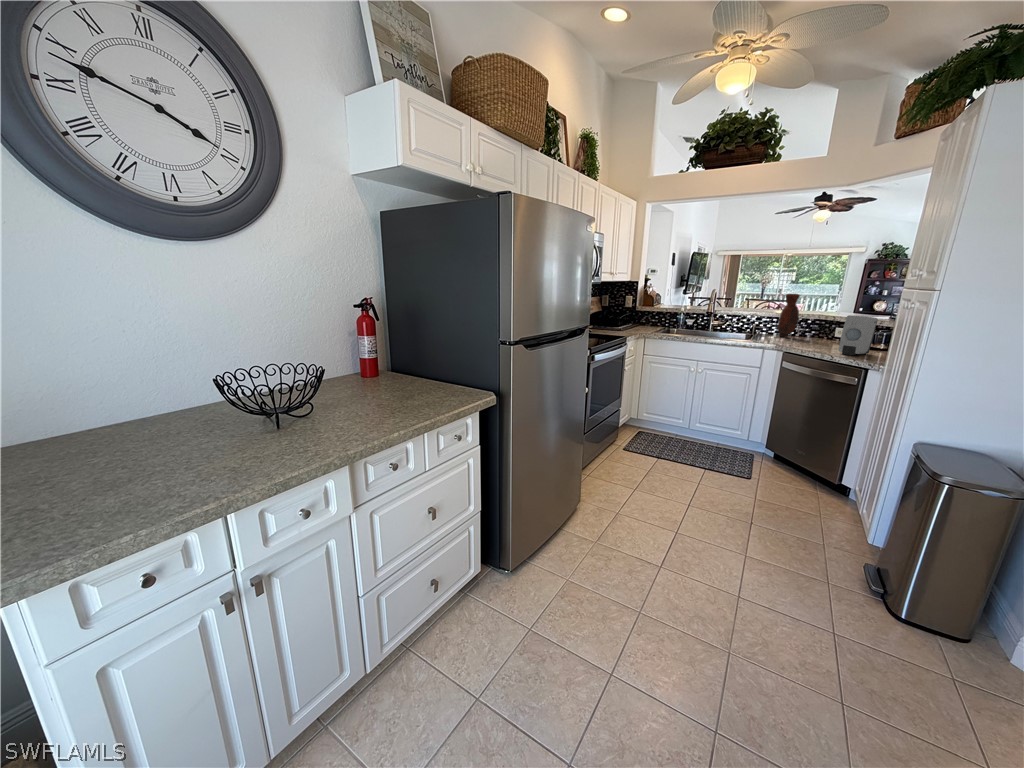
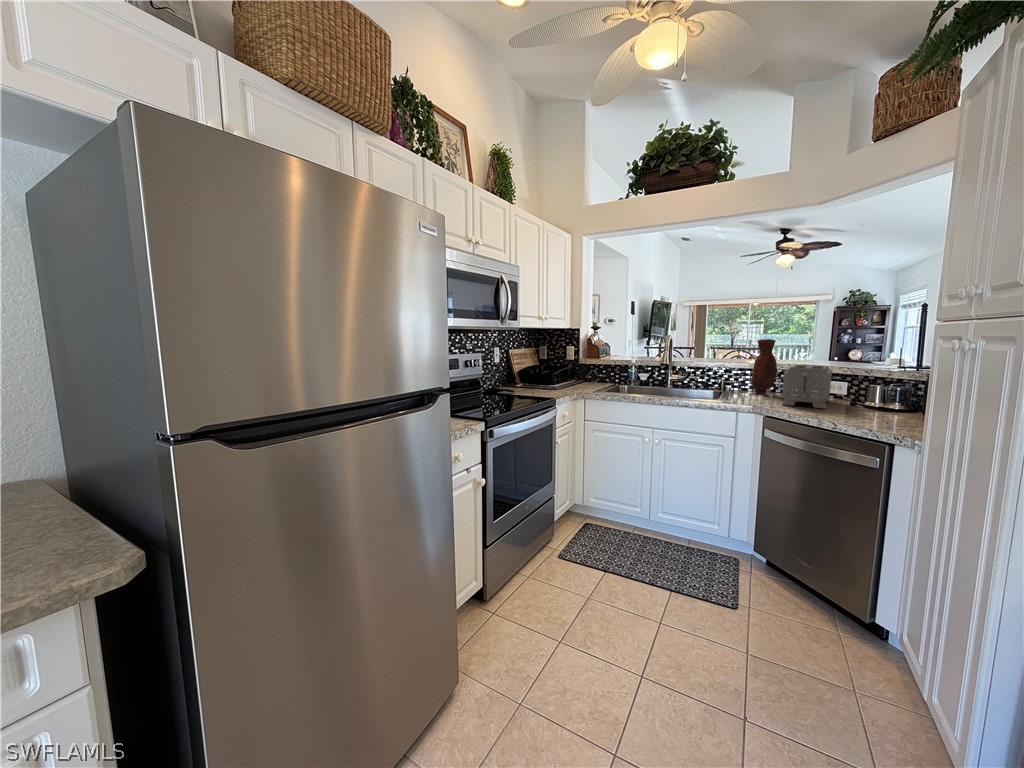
toaster: none [798,315,840,347] -> present [782,365,832,408]
soap dispenser: present [838,315,878,355] -> none [841,364,890,421]

